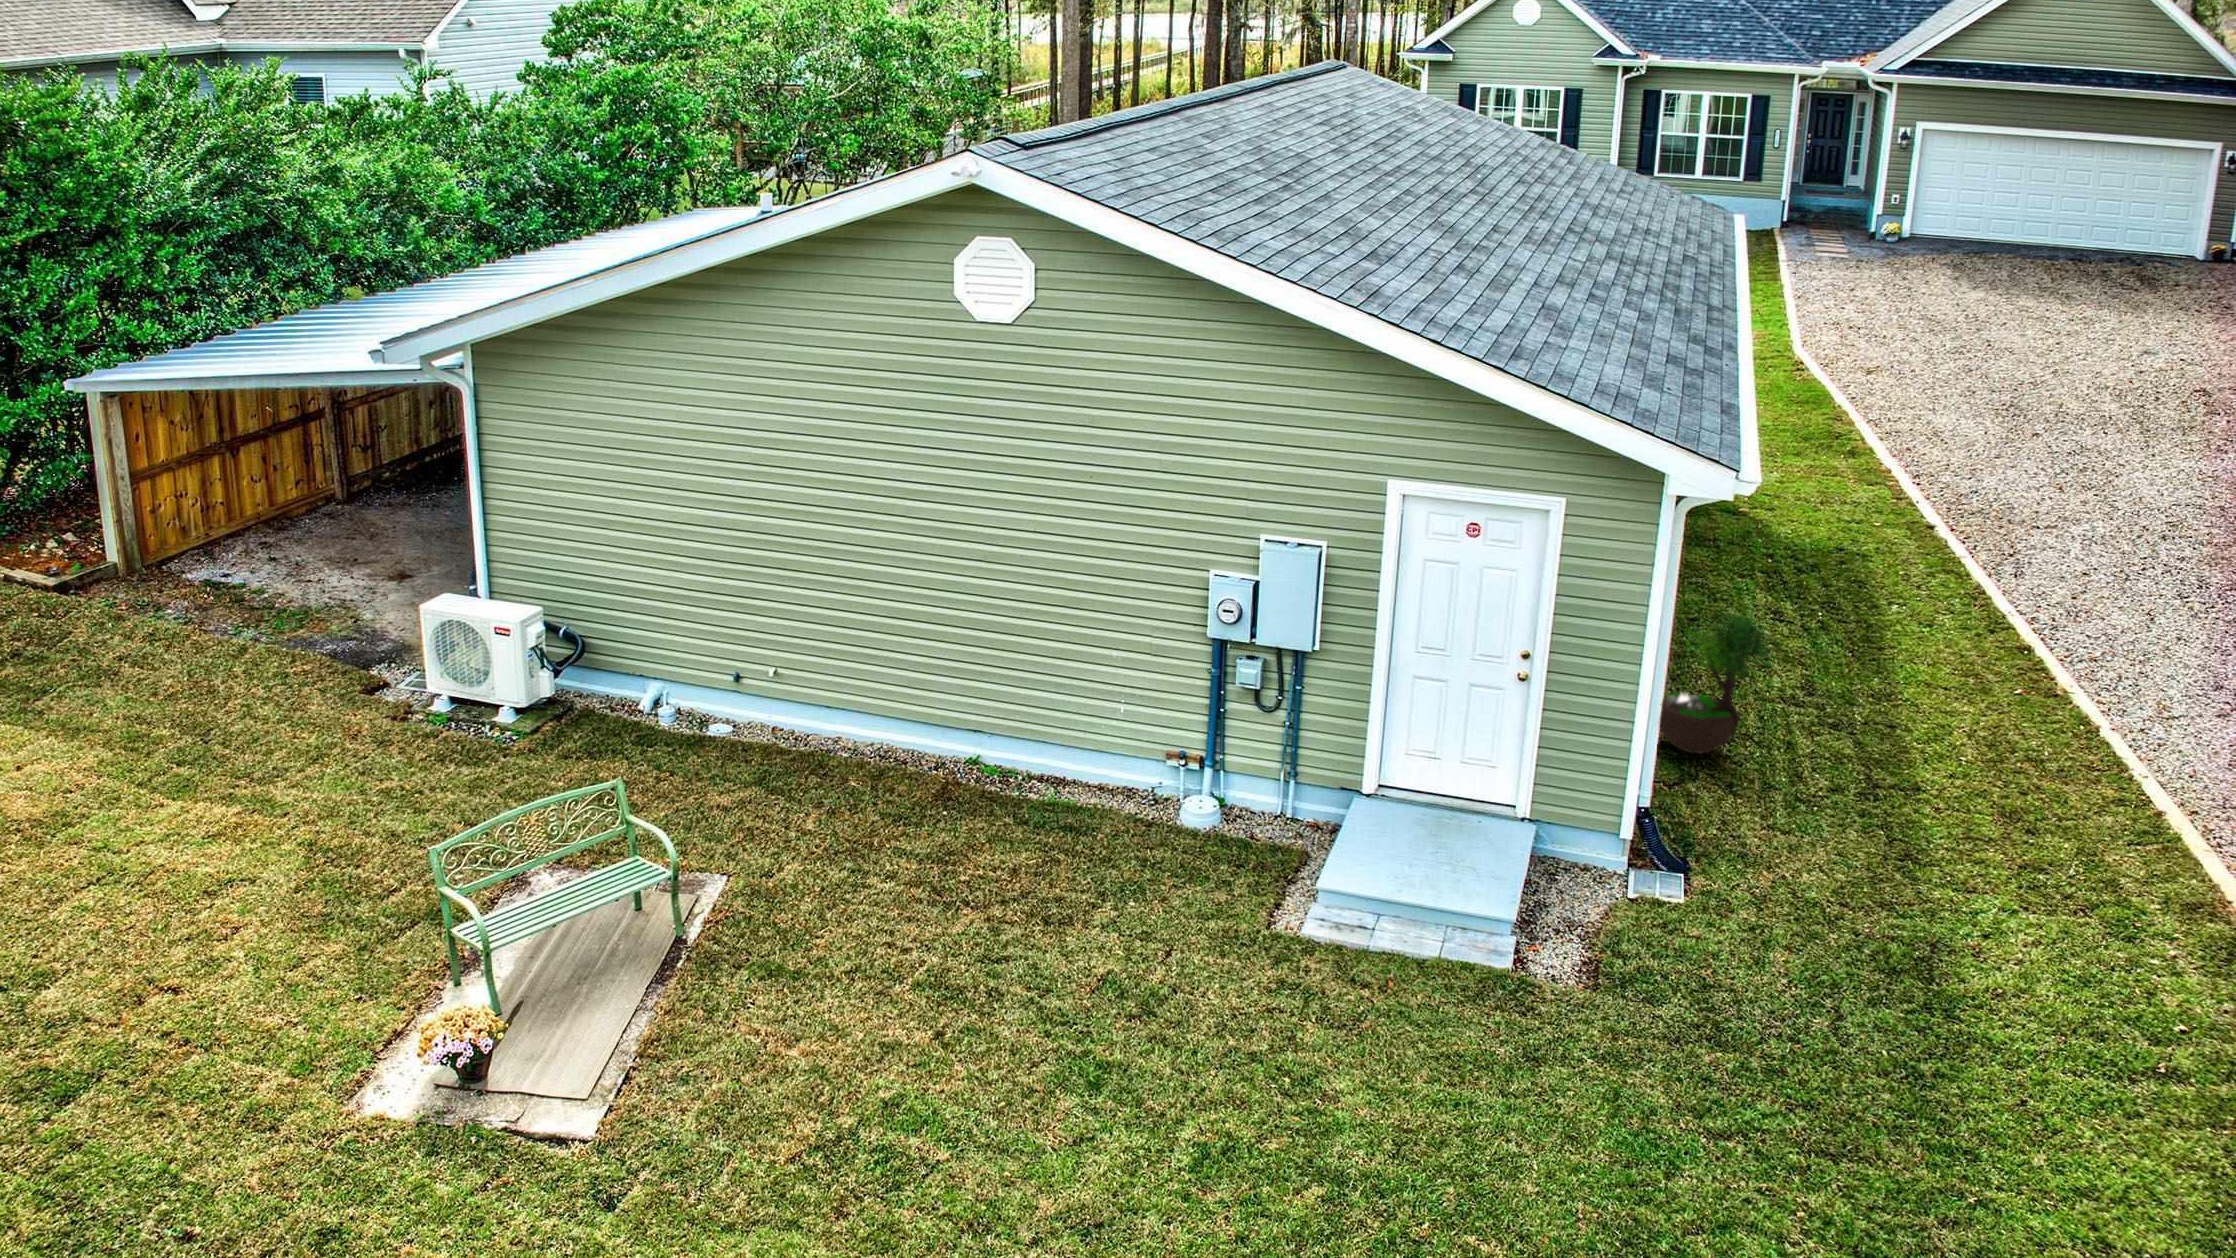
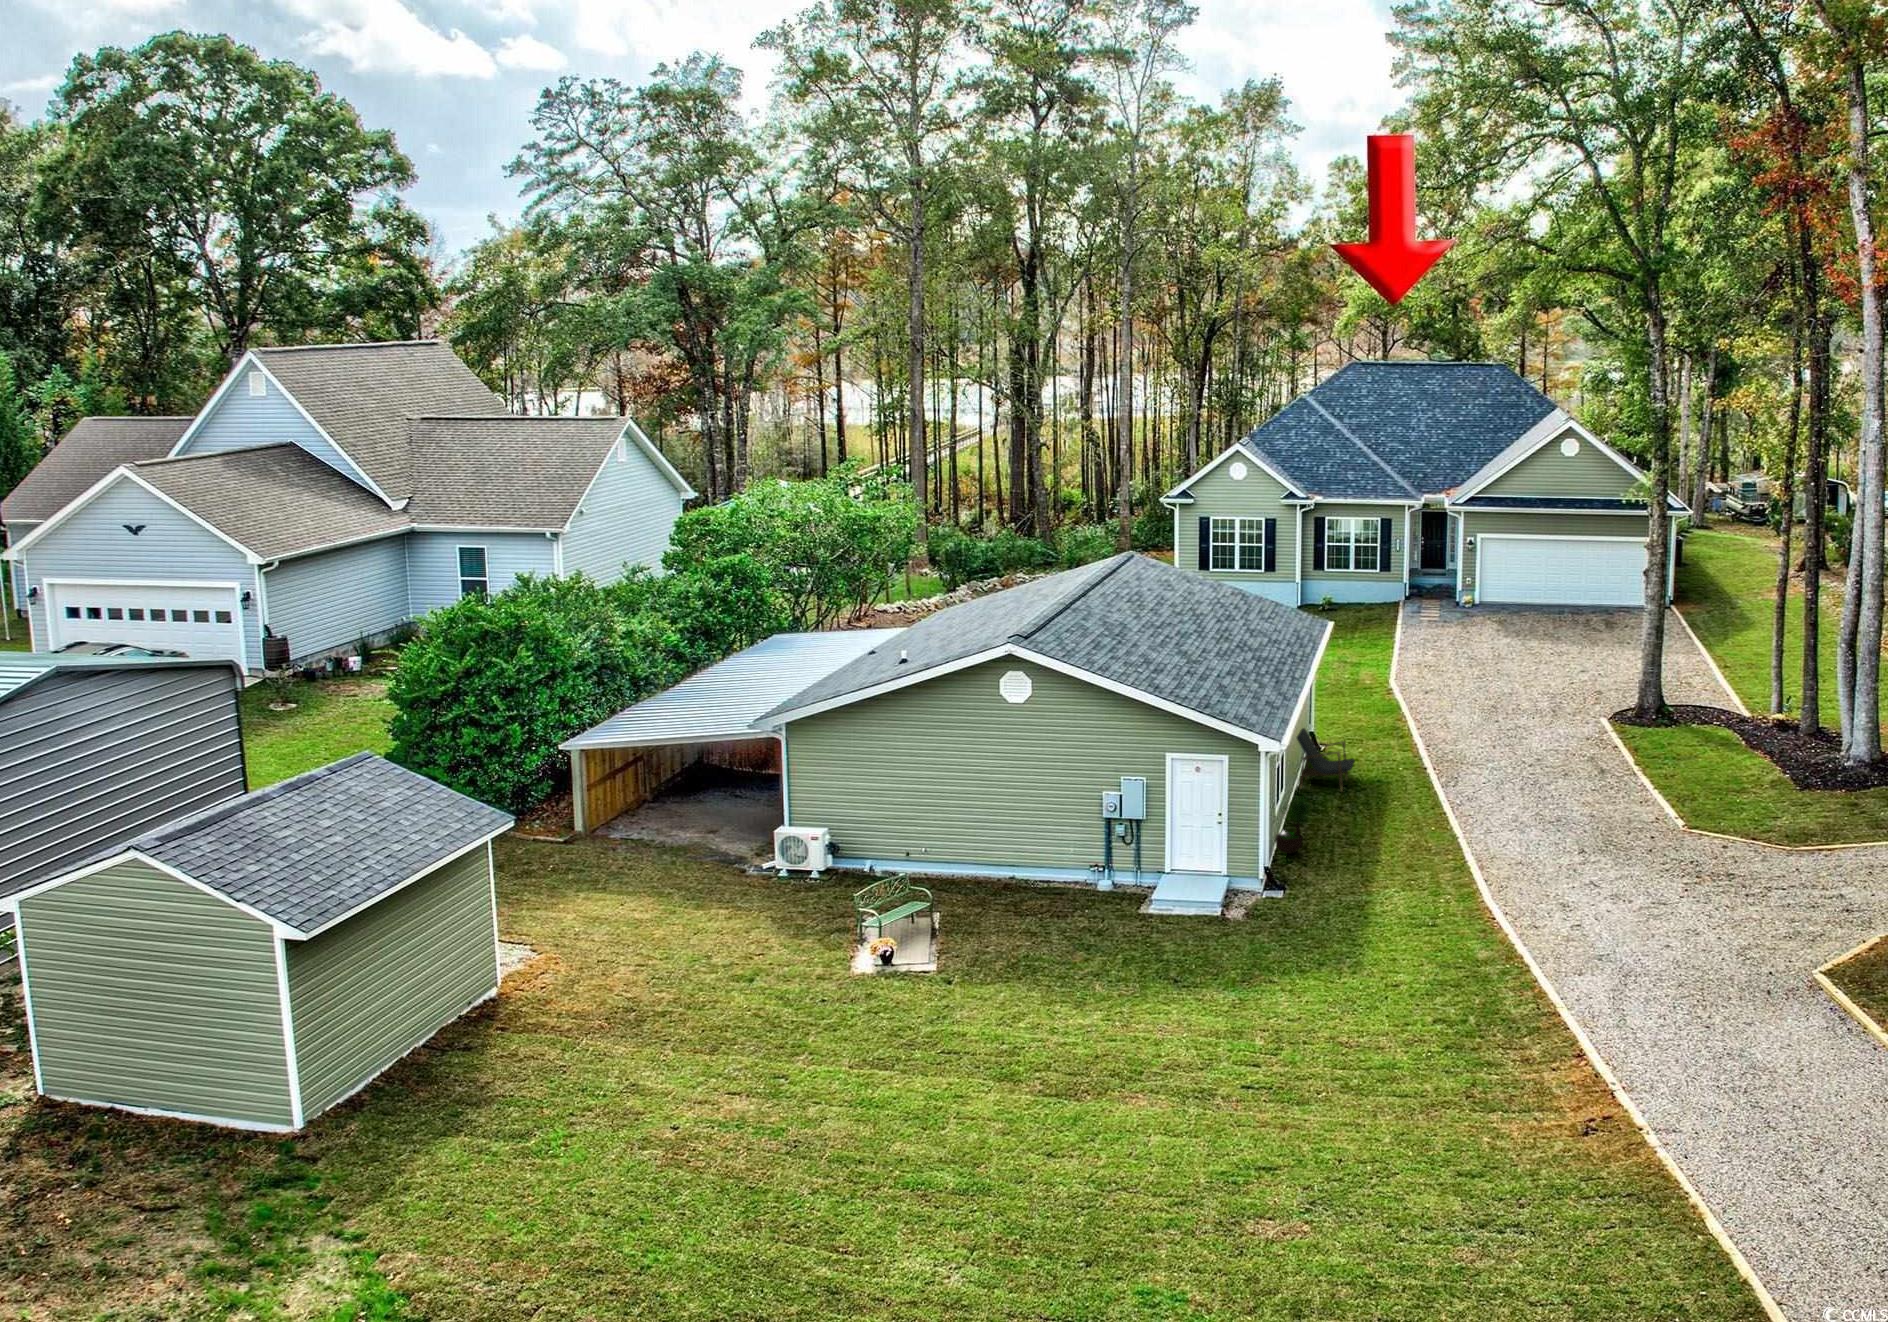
lounge chair: none [1673,428,1805,576] -> present [1297,728,1355,791]

